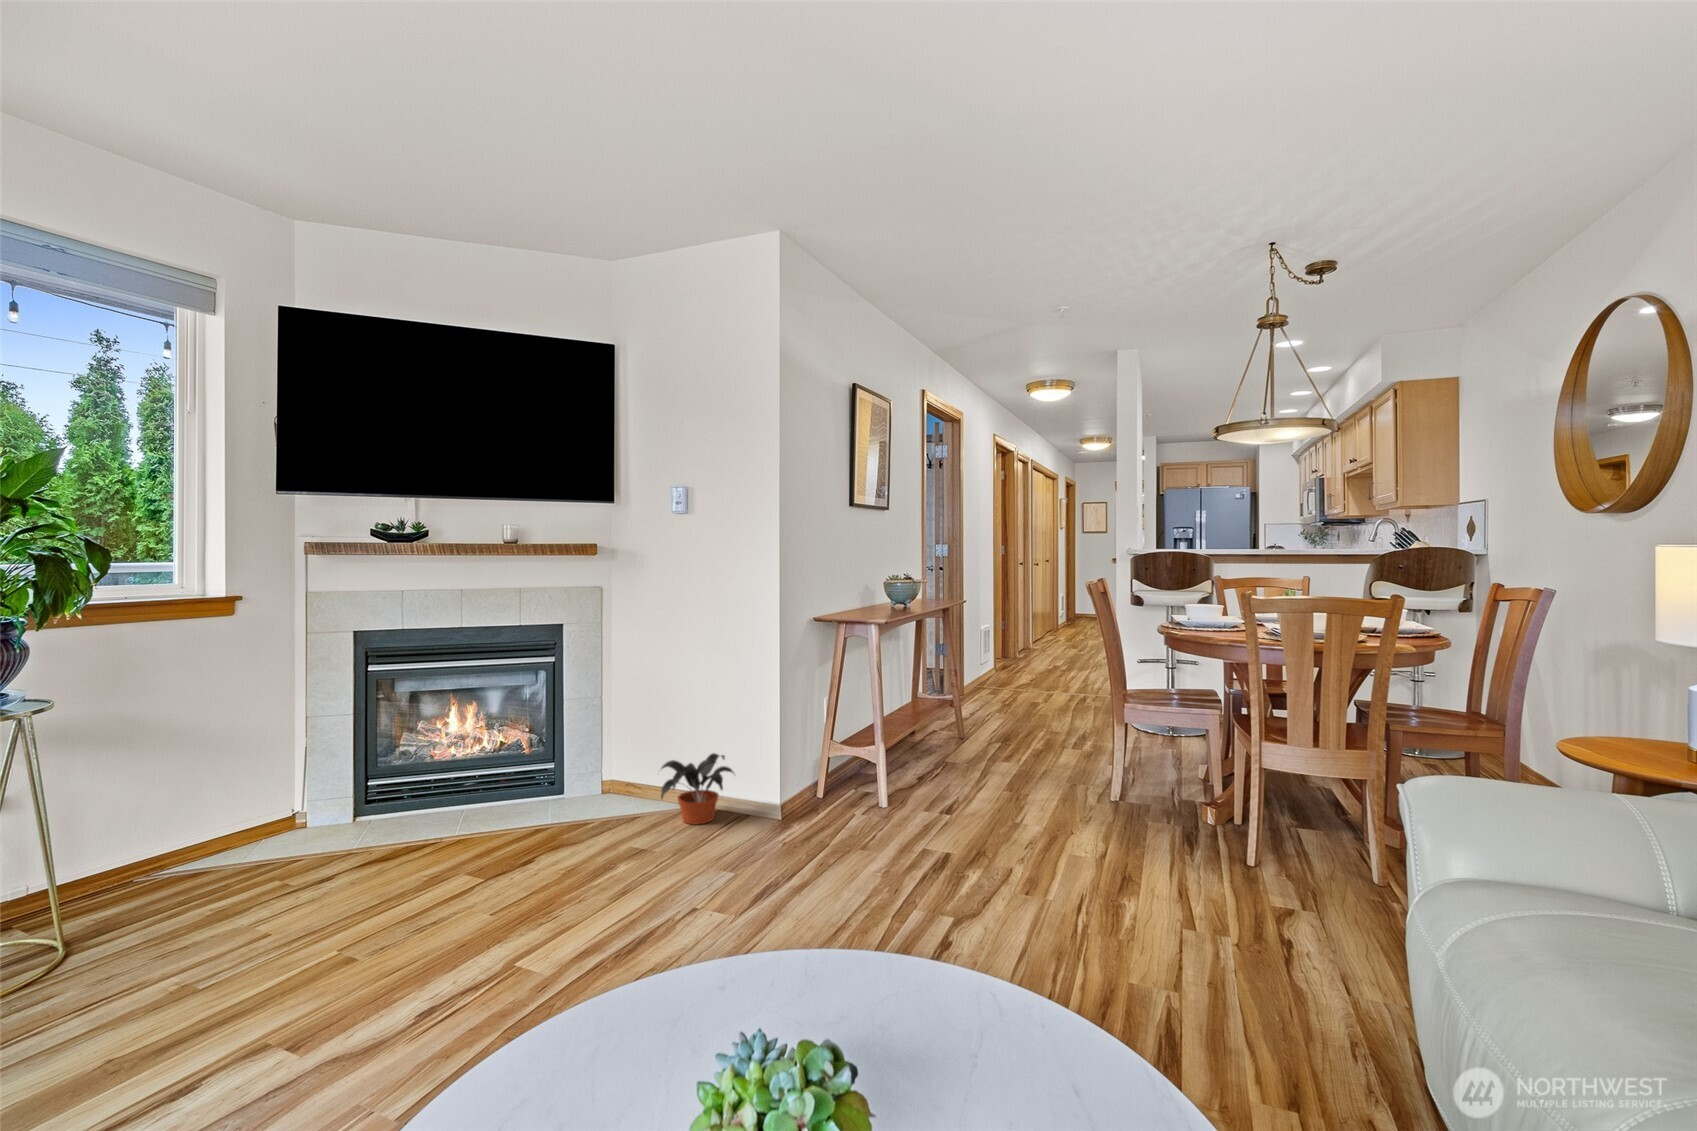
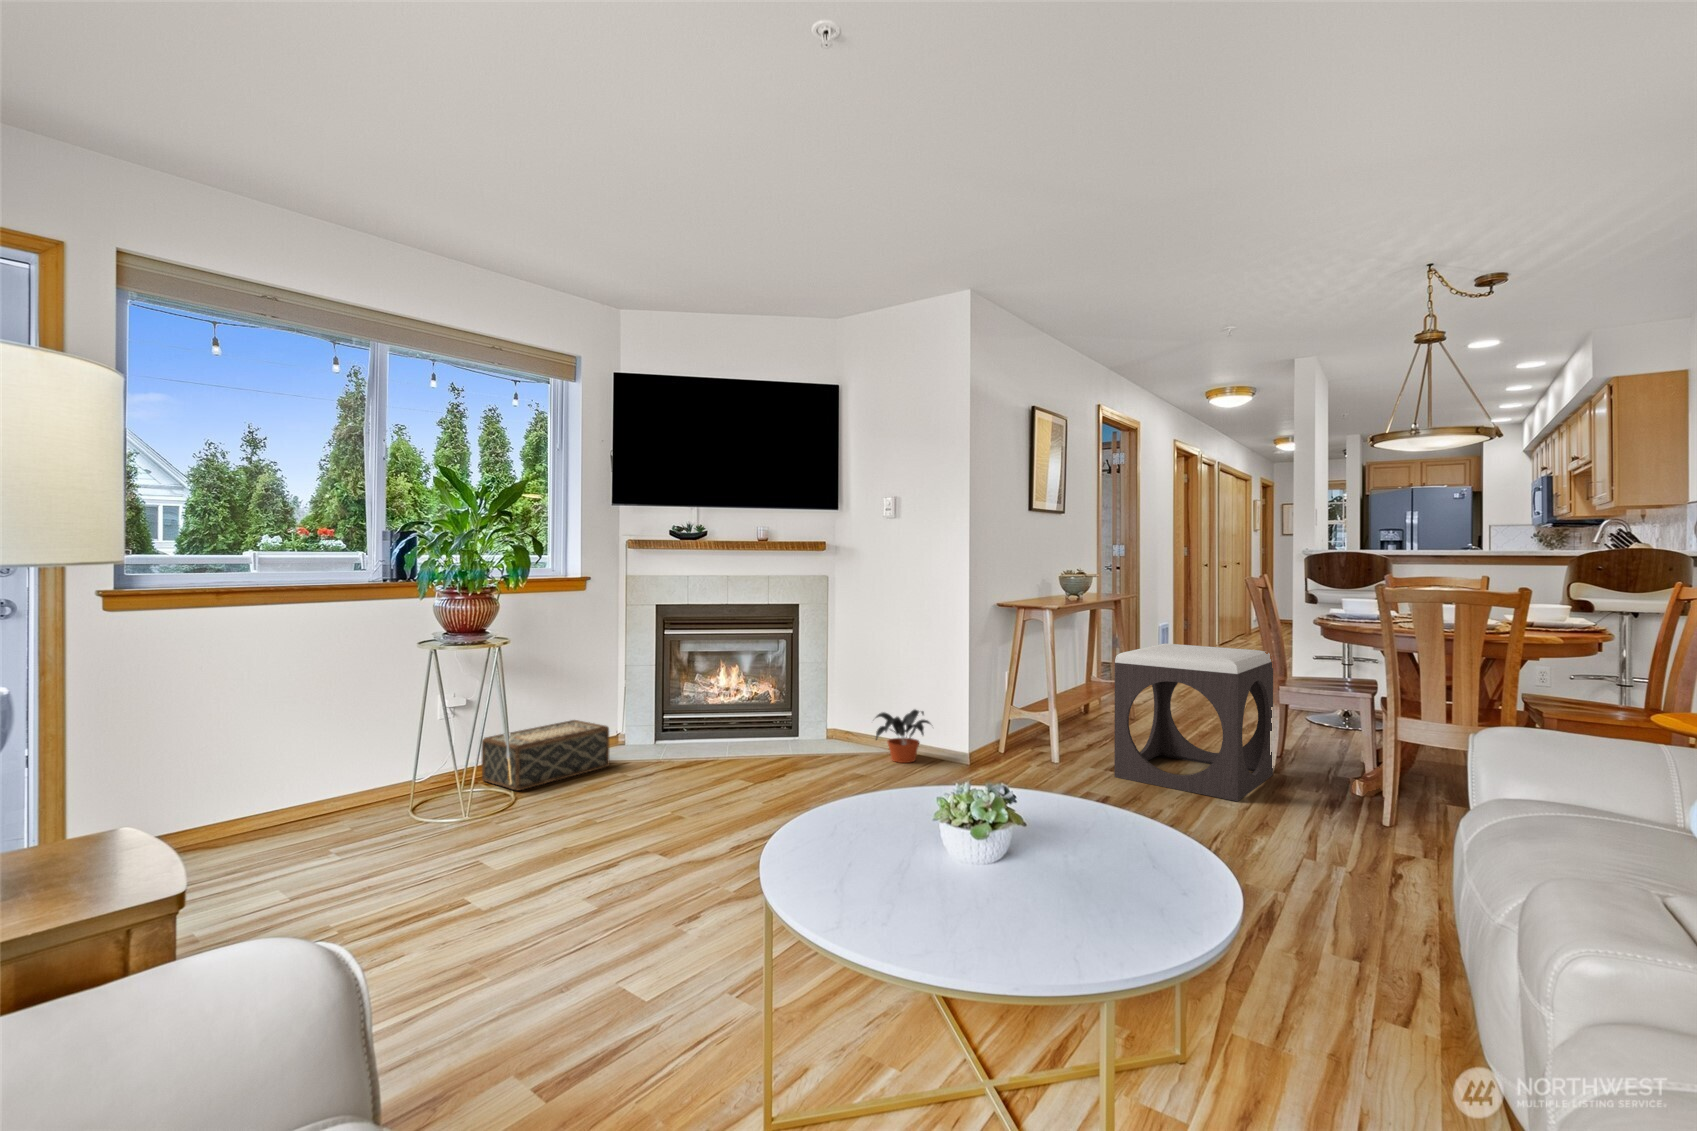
footstool: none [951,659,1120,850] -> present [1114,644,1273,801]
woven basket: none [20,803,265,937] -> present [482,720,609,790]

